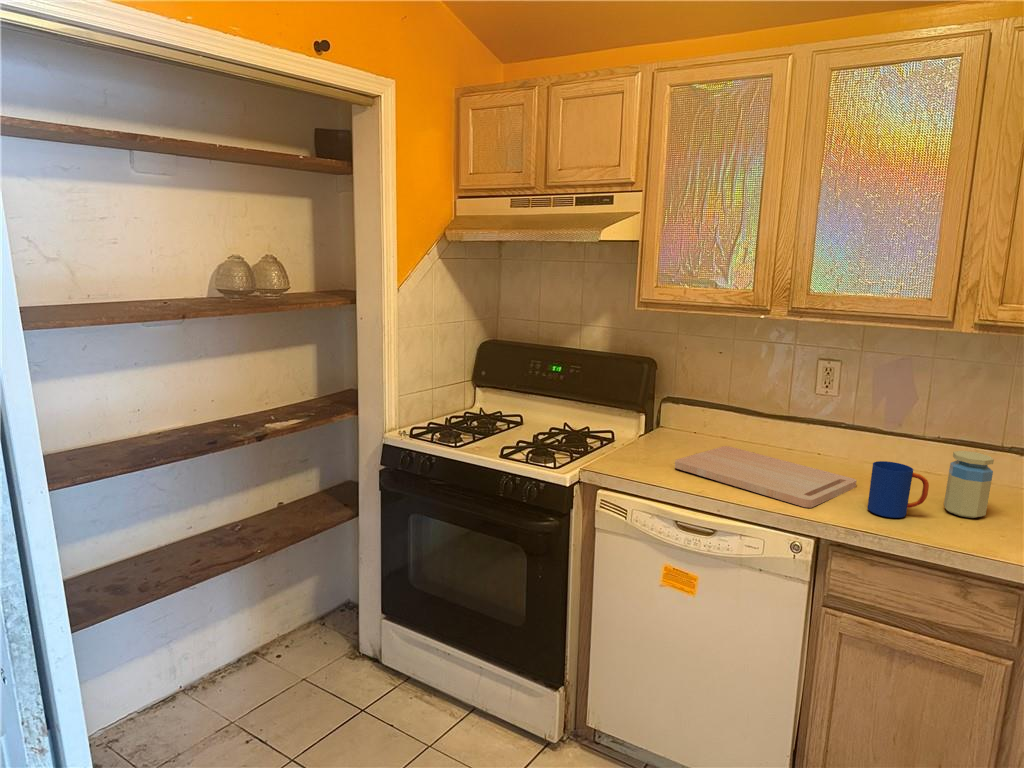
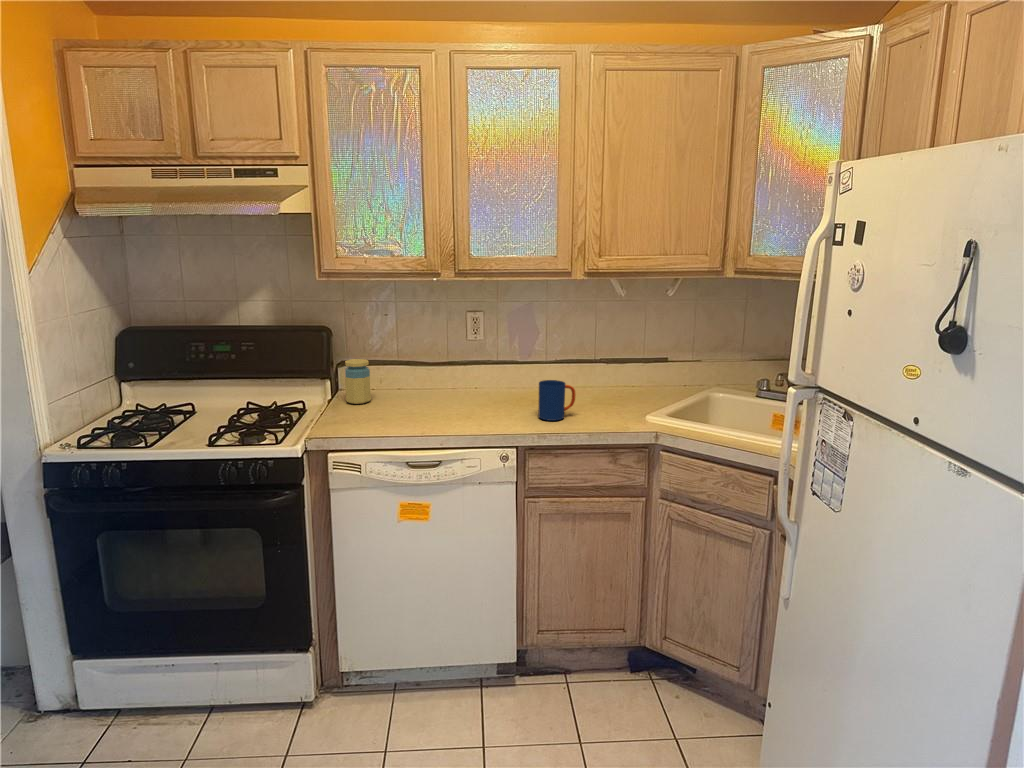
cutting board: present [675,446,856,508] -> none [382,393,518,427]
jar: present [944,451,994,518] -> present [345,359,371,404]

